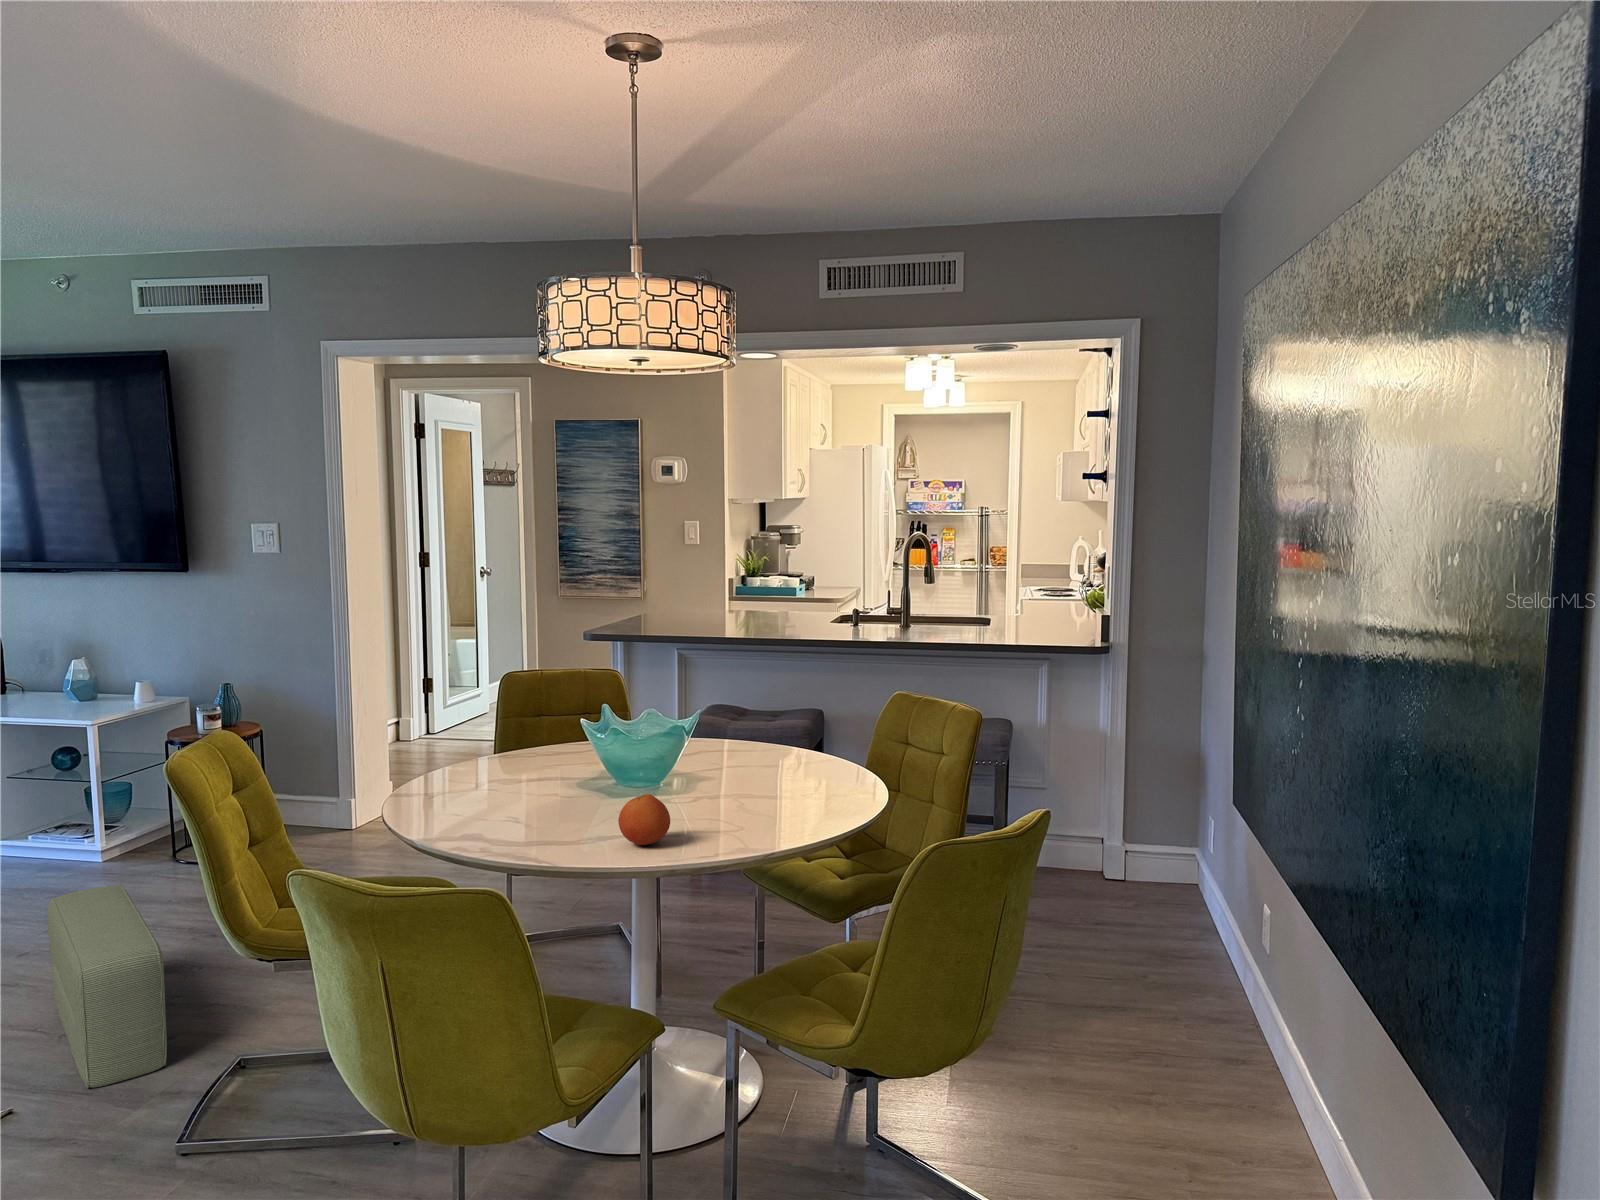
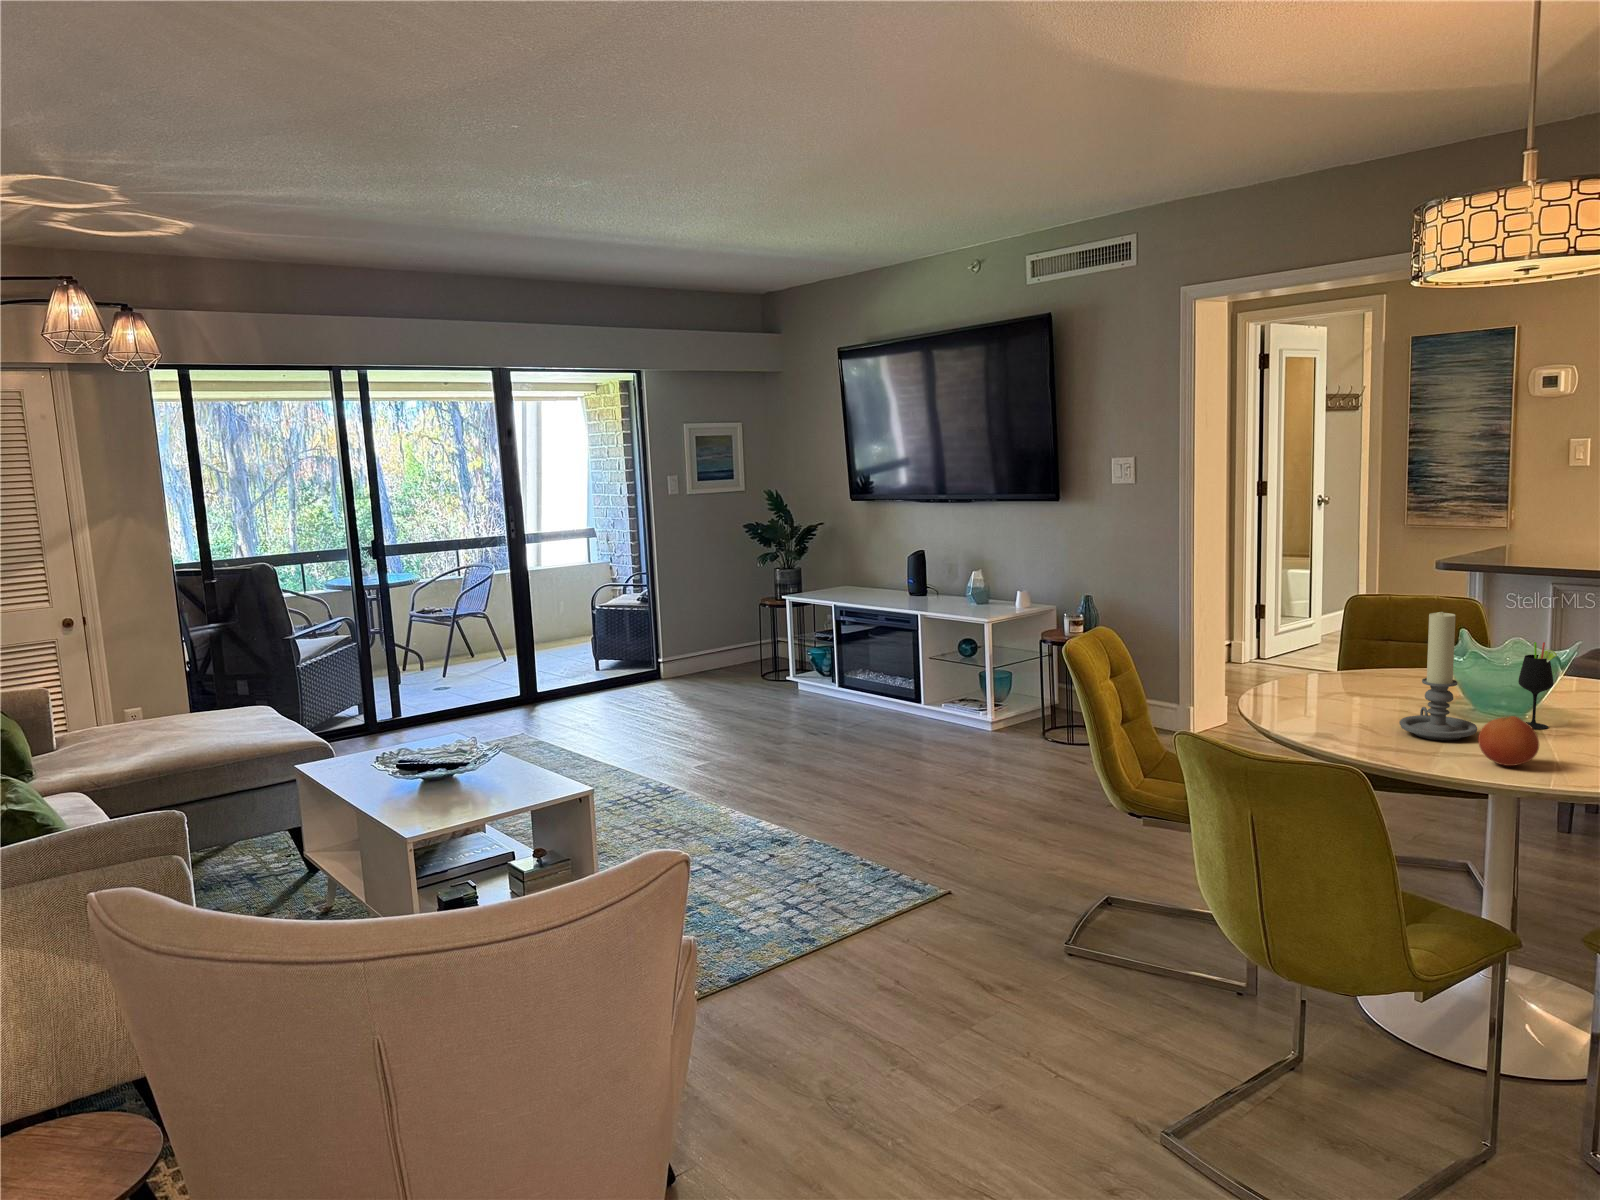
candle holder: none [548,692,619,825] -> present [1399,611,1477,740]
wine glass: none [651,715,681,799] -> present [1518,642,1557,729]
pouf: present [47,885,167,1088] -> none [969,744,1051,890]

